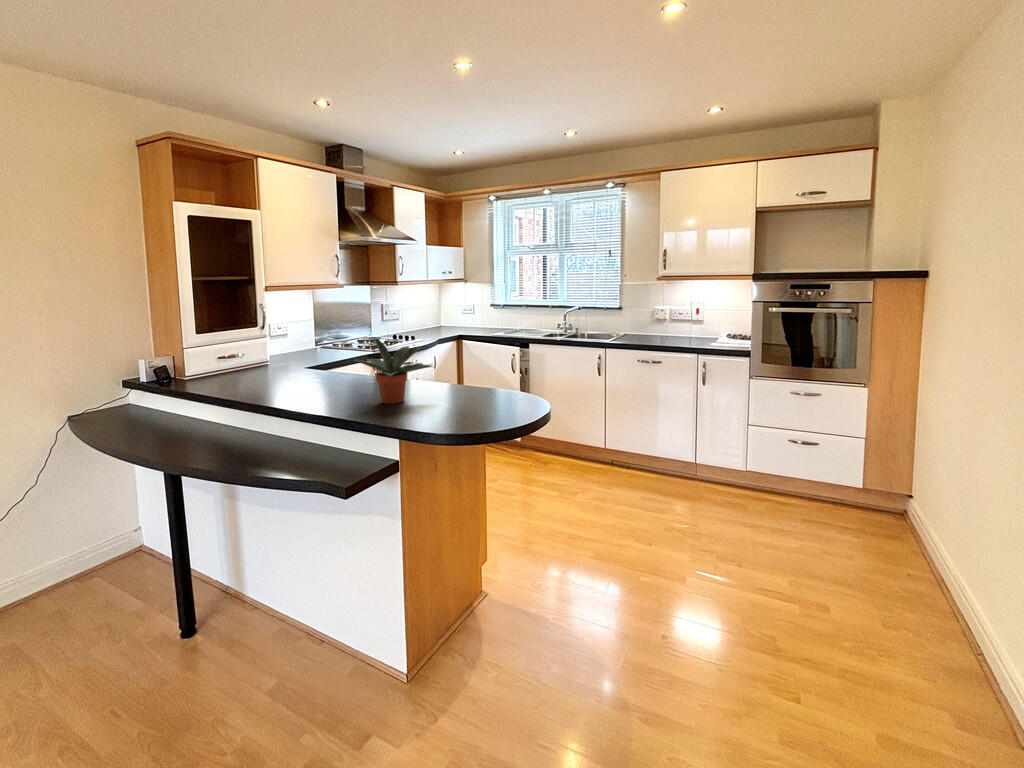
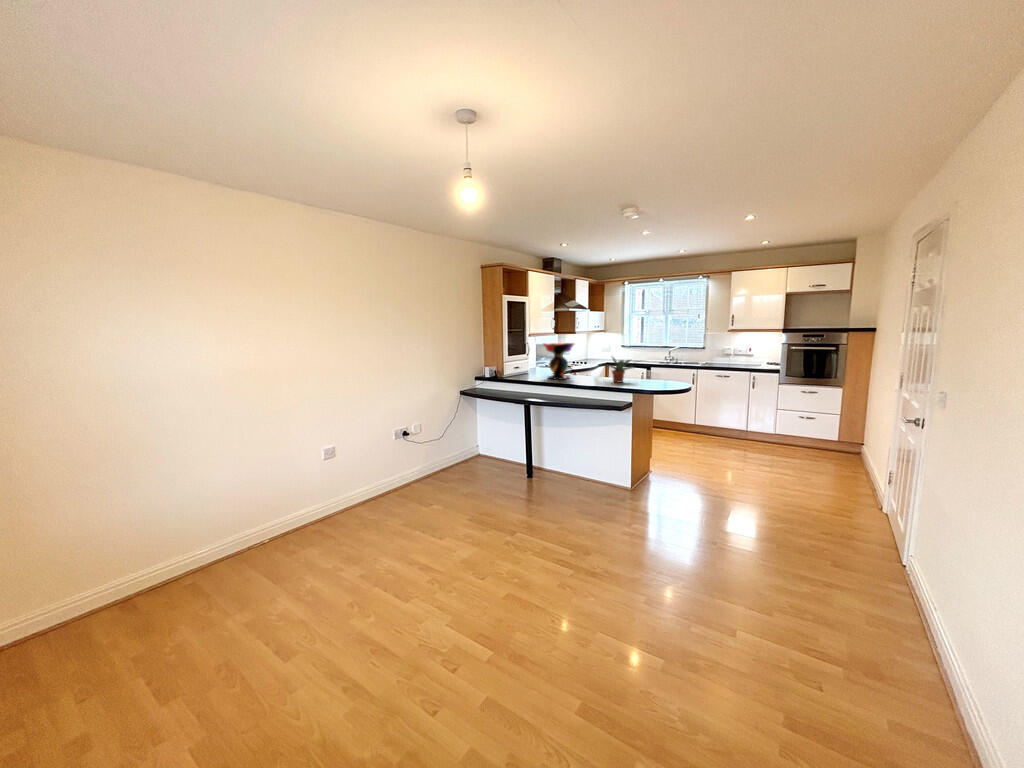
decorative bowl: none [229,306,313,394] -> present [543,343,574,379]

